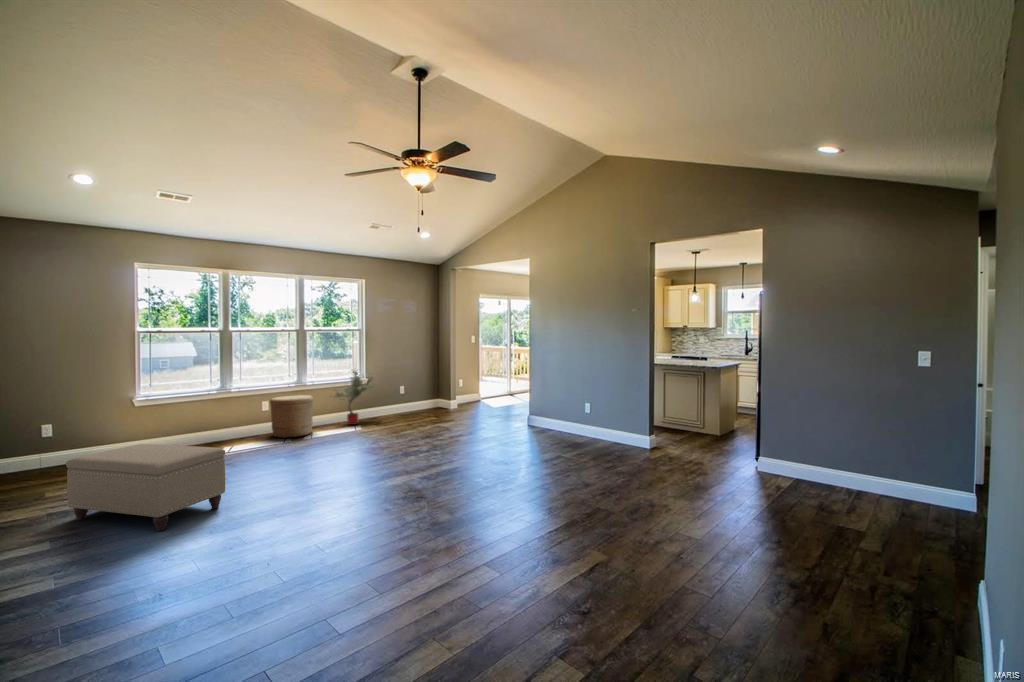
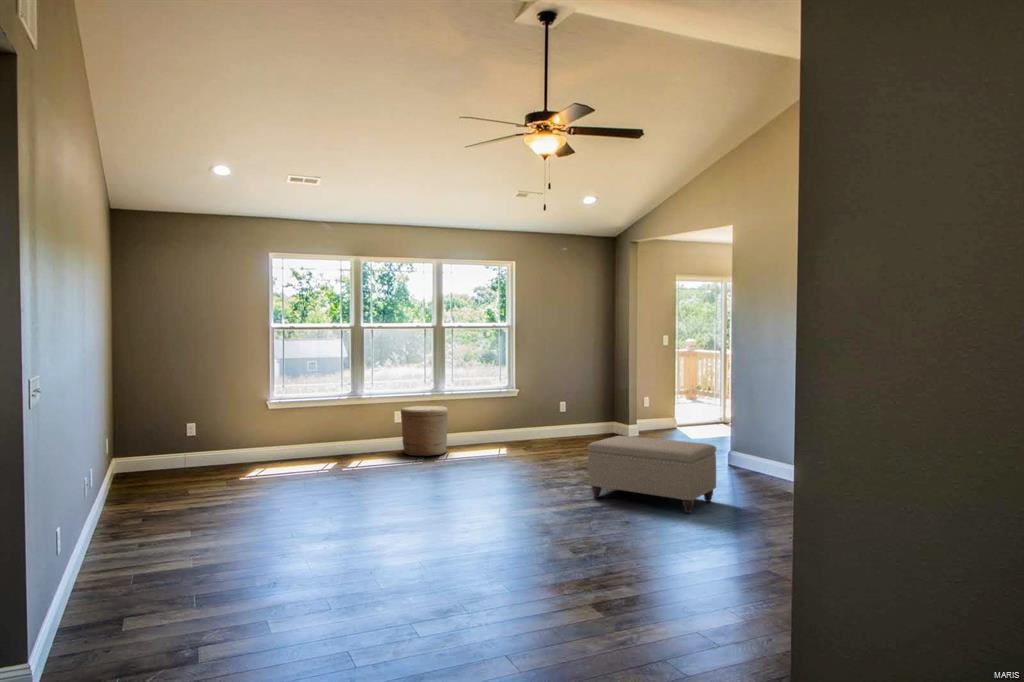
potted tree: present [331,371,373,425] -> none [466,375,523,447]
ottoman: present [66,444,225,531] -> present [587,436,716,513]

